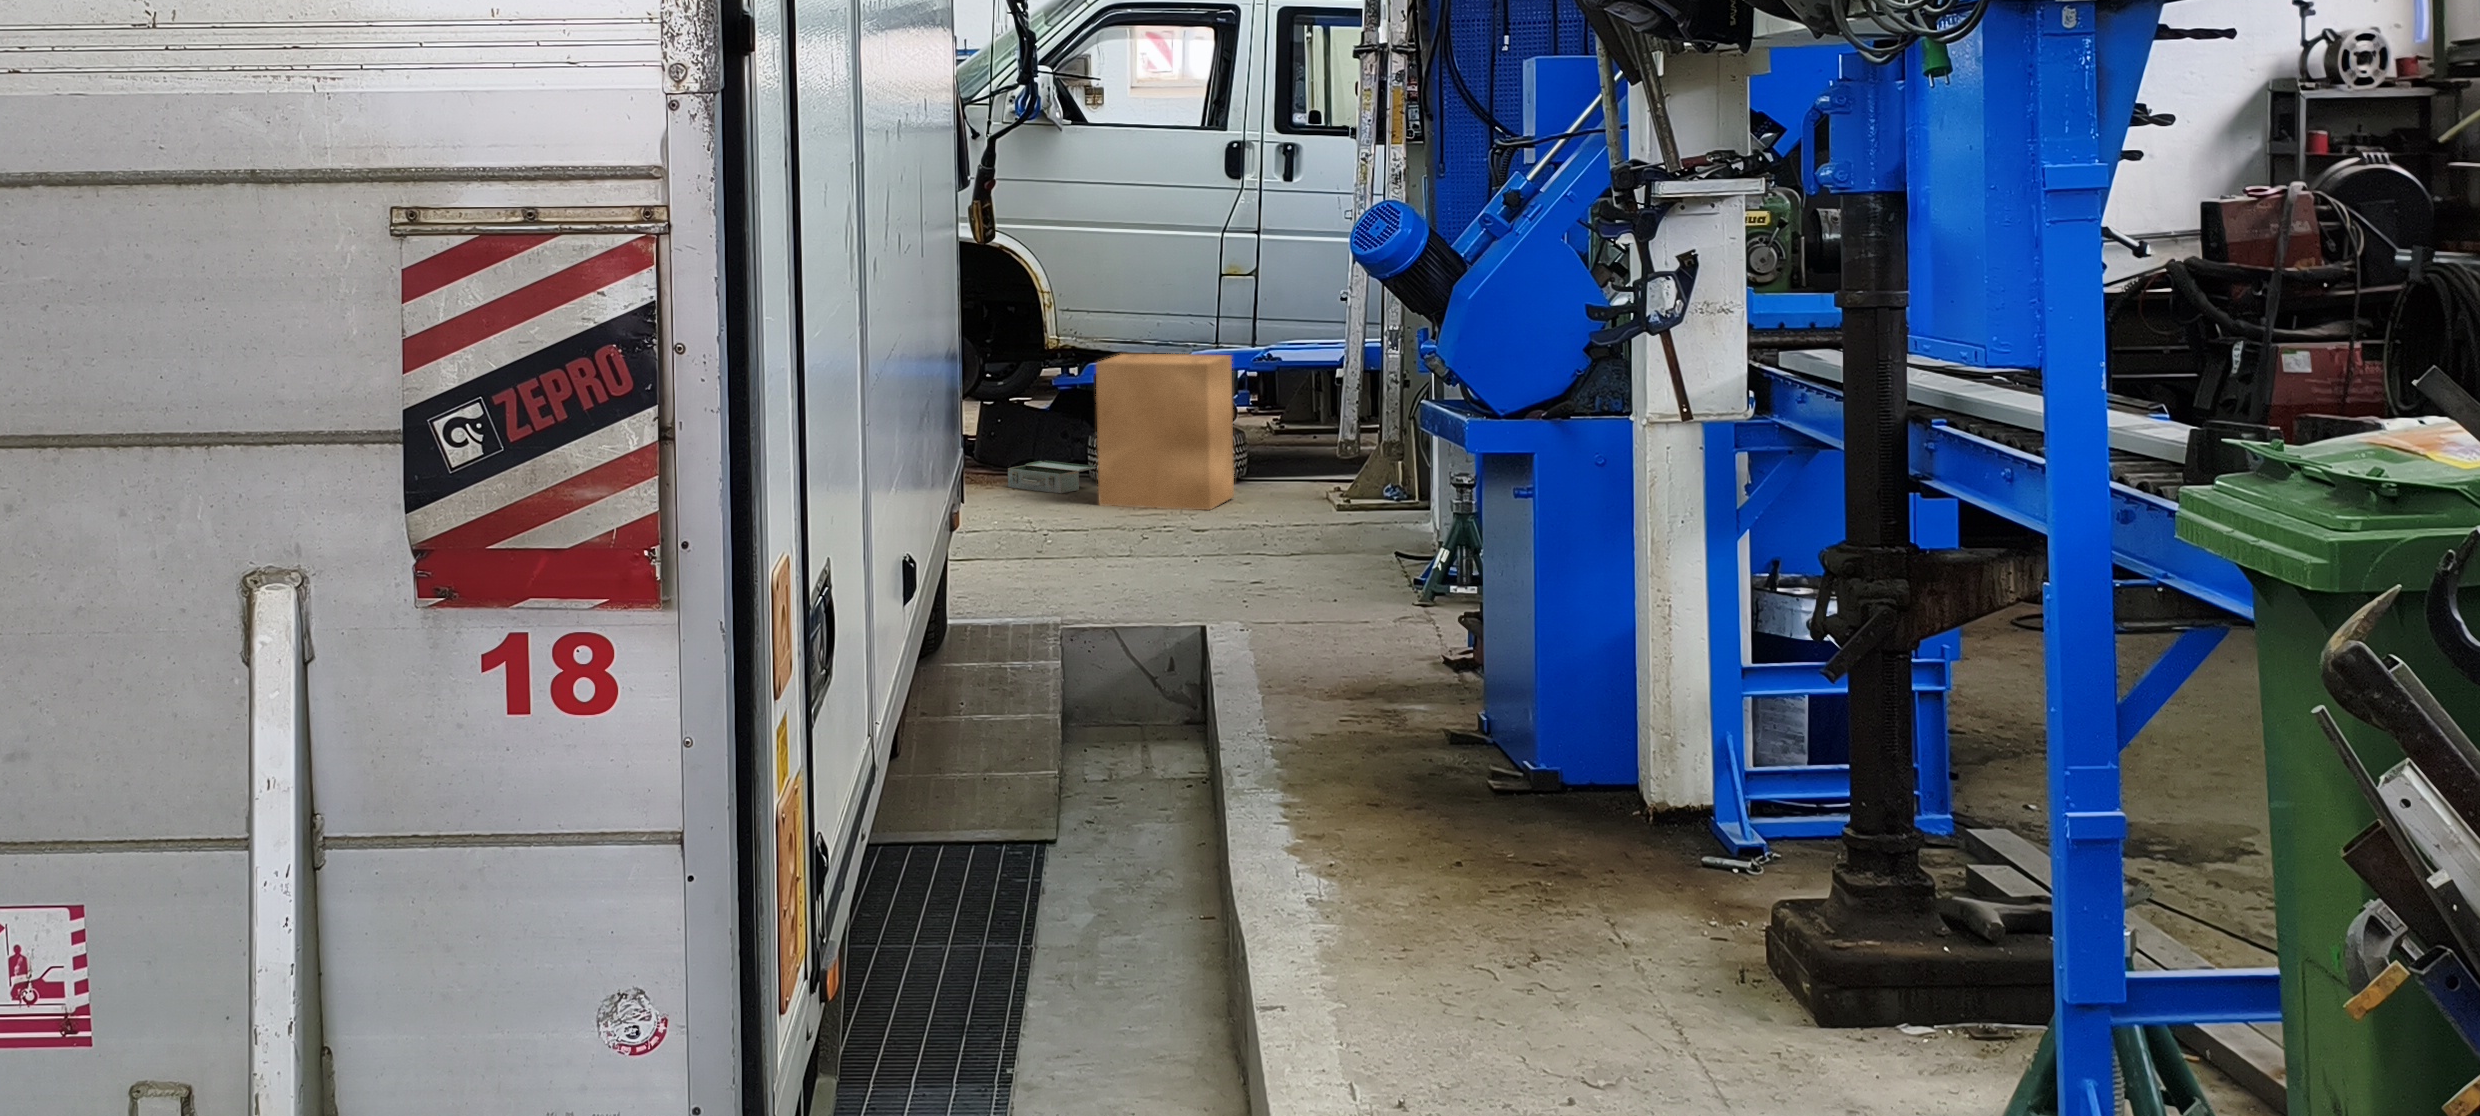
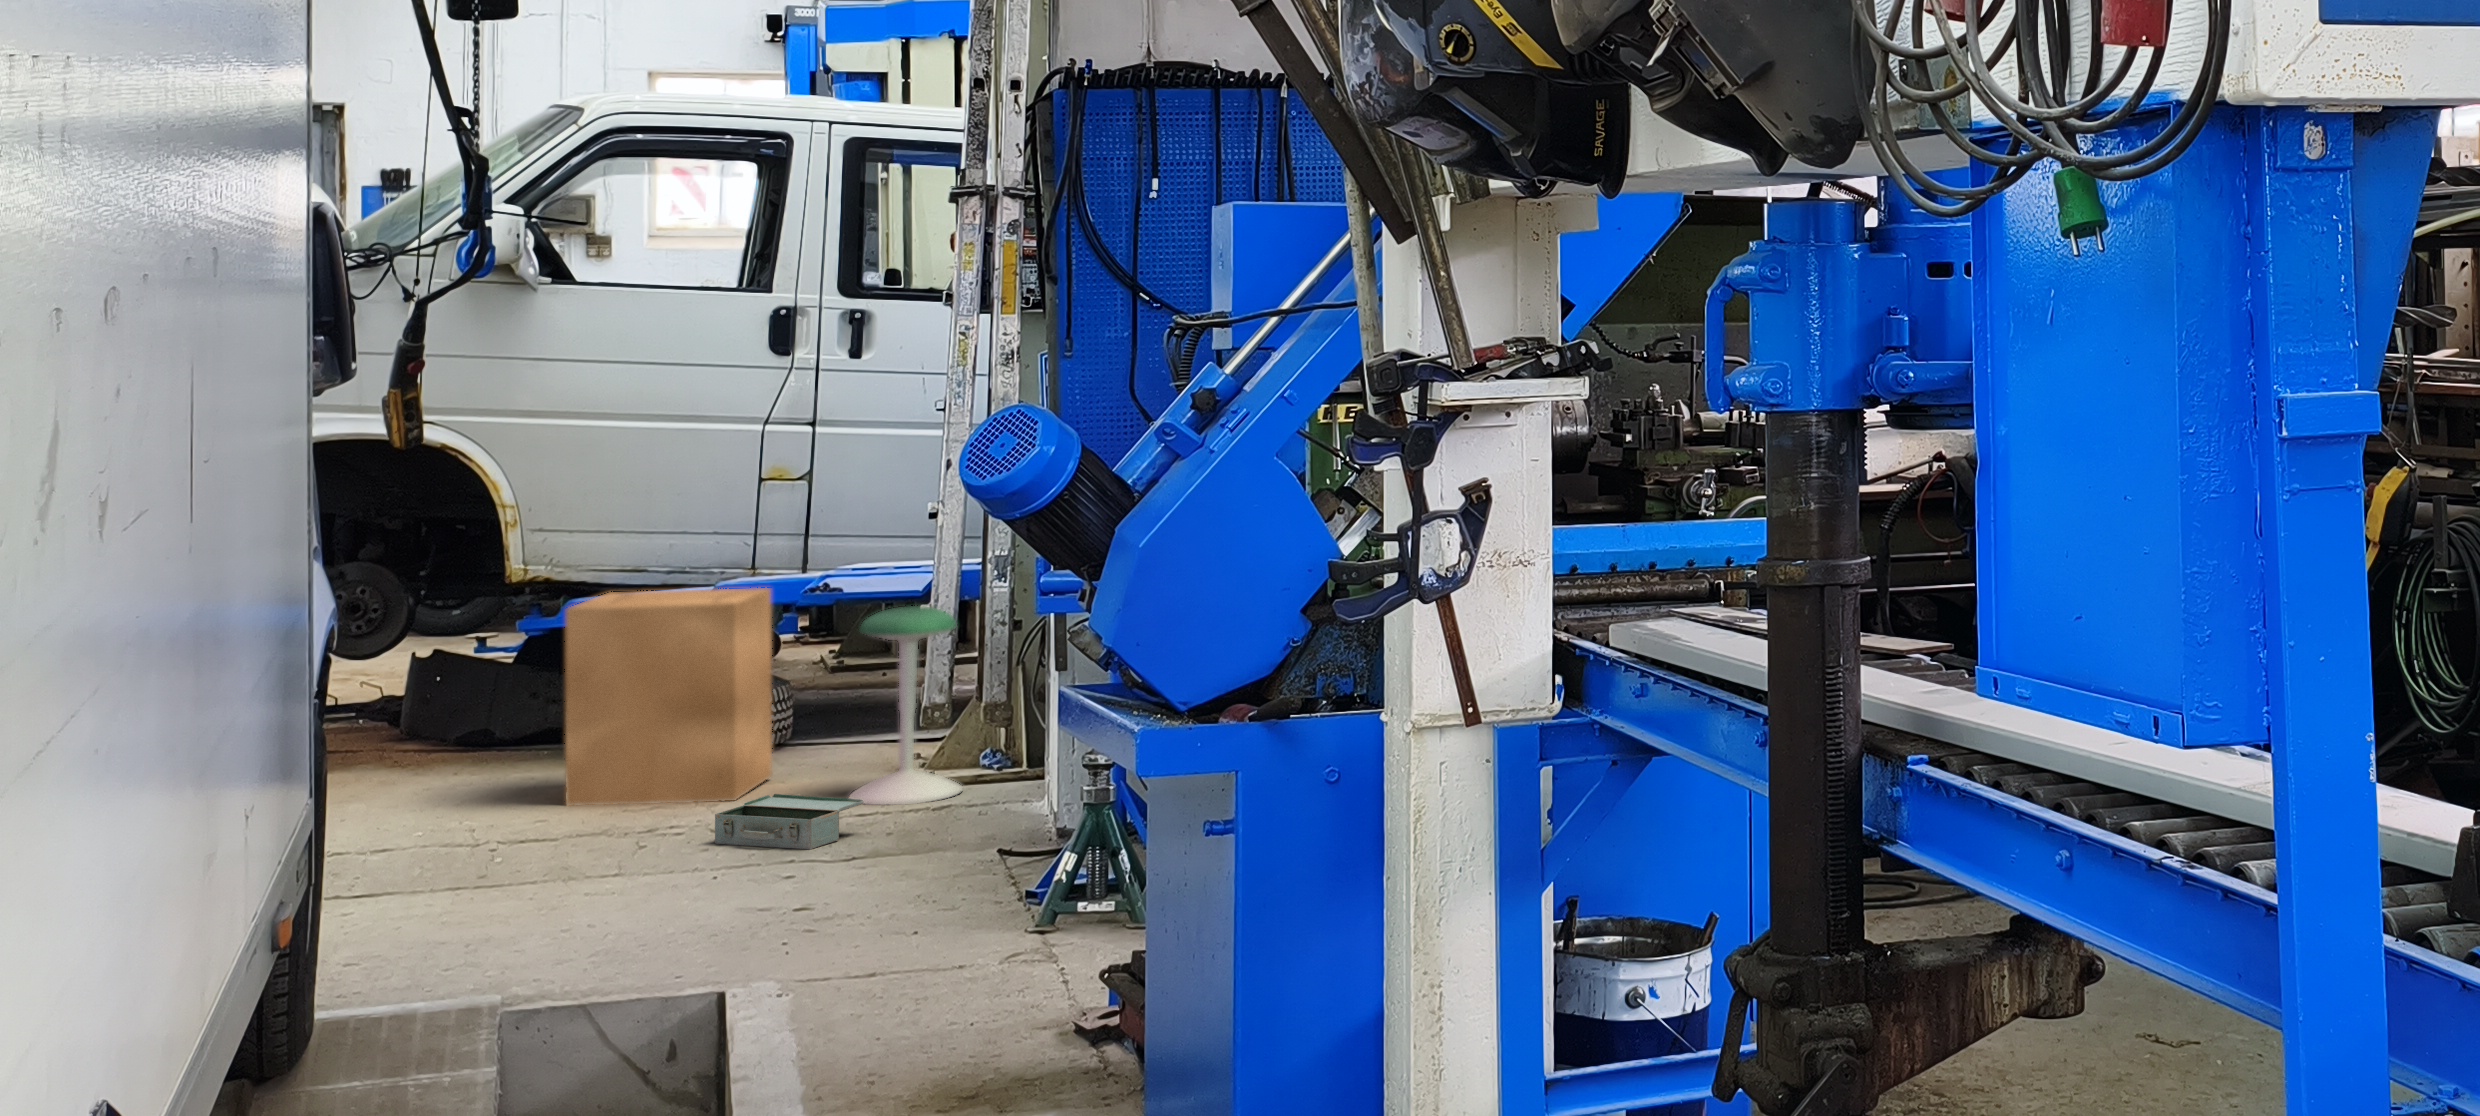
stool: none [1287,372,1369,521] -> present [850,606,962,805]
toolbox: present [1008,460,1096,493] -> present [715,794,865,849]

